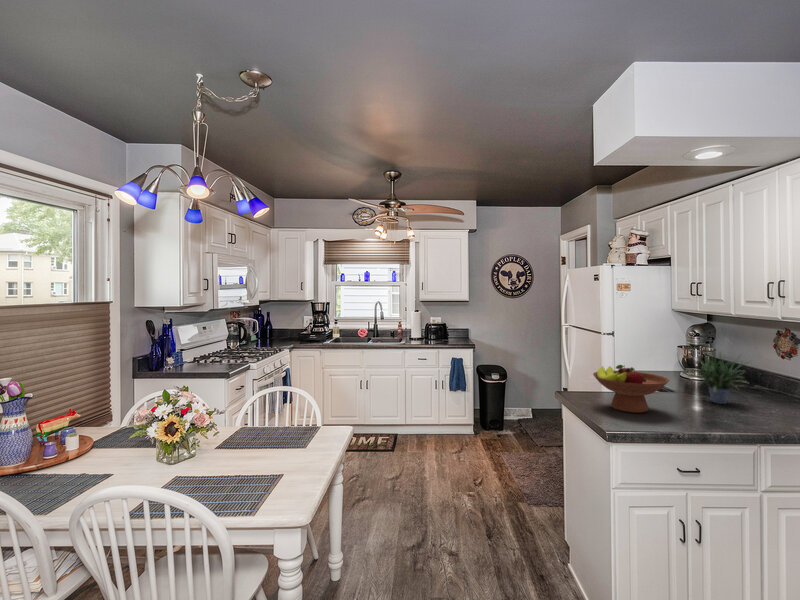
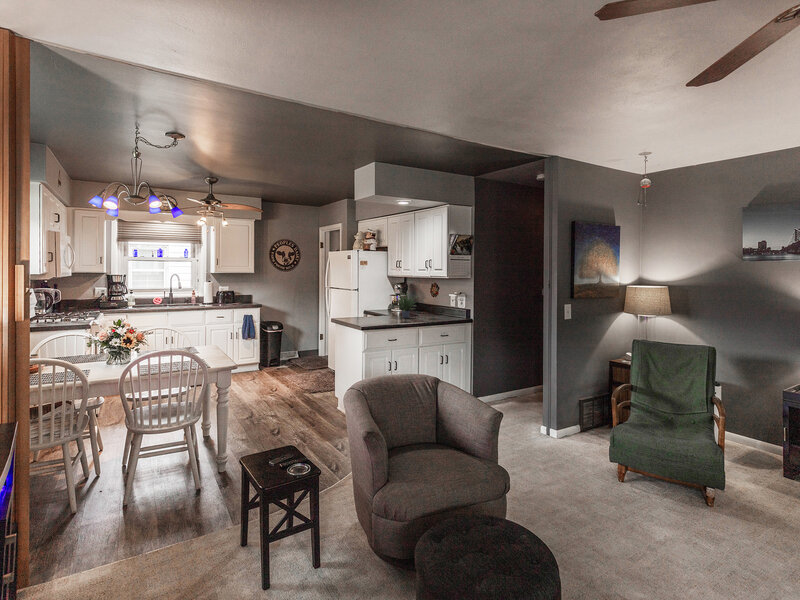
fruit bowl: present [593,365,669,413] -> none [352,299,385,321]

